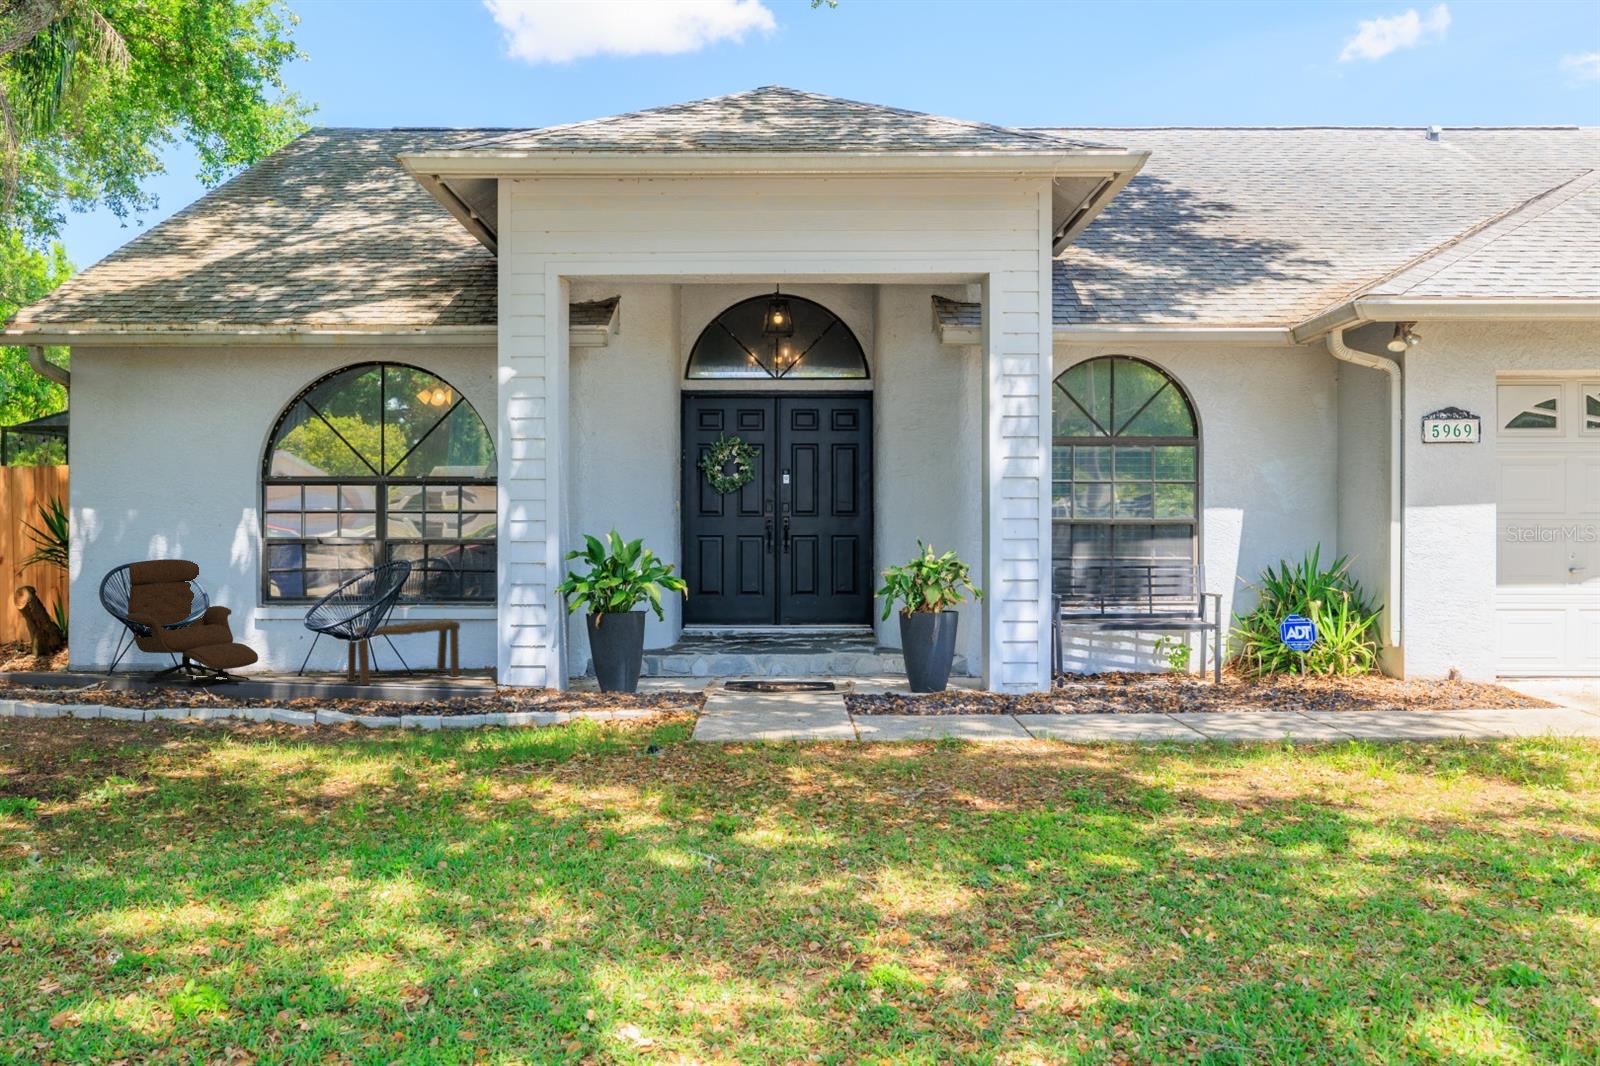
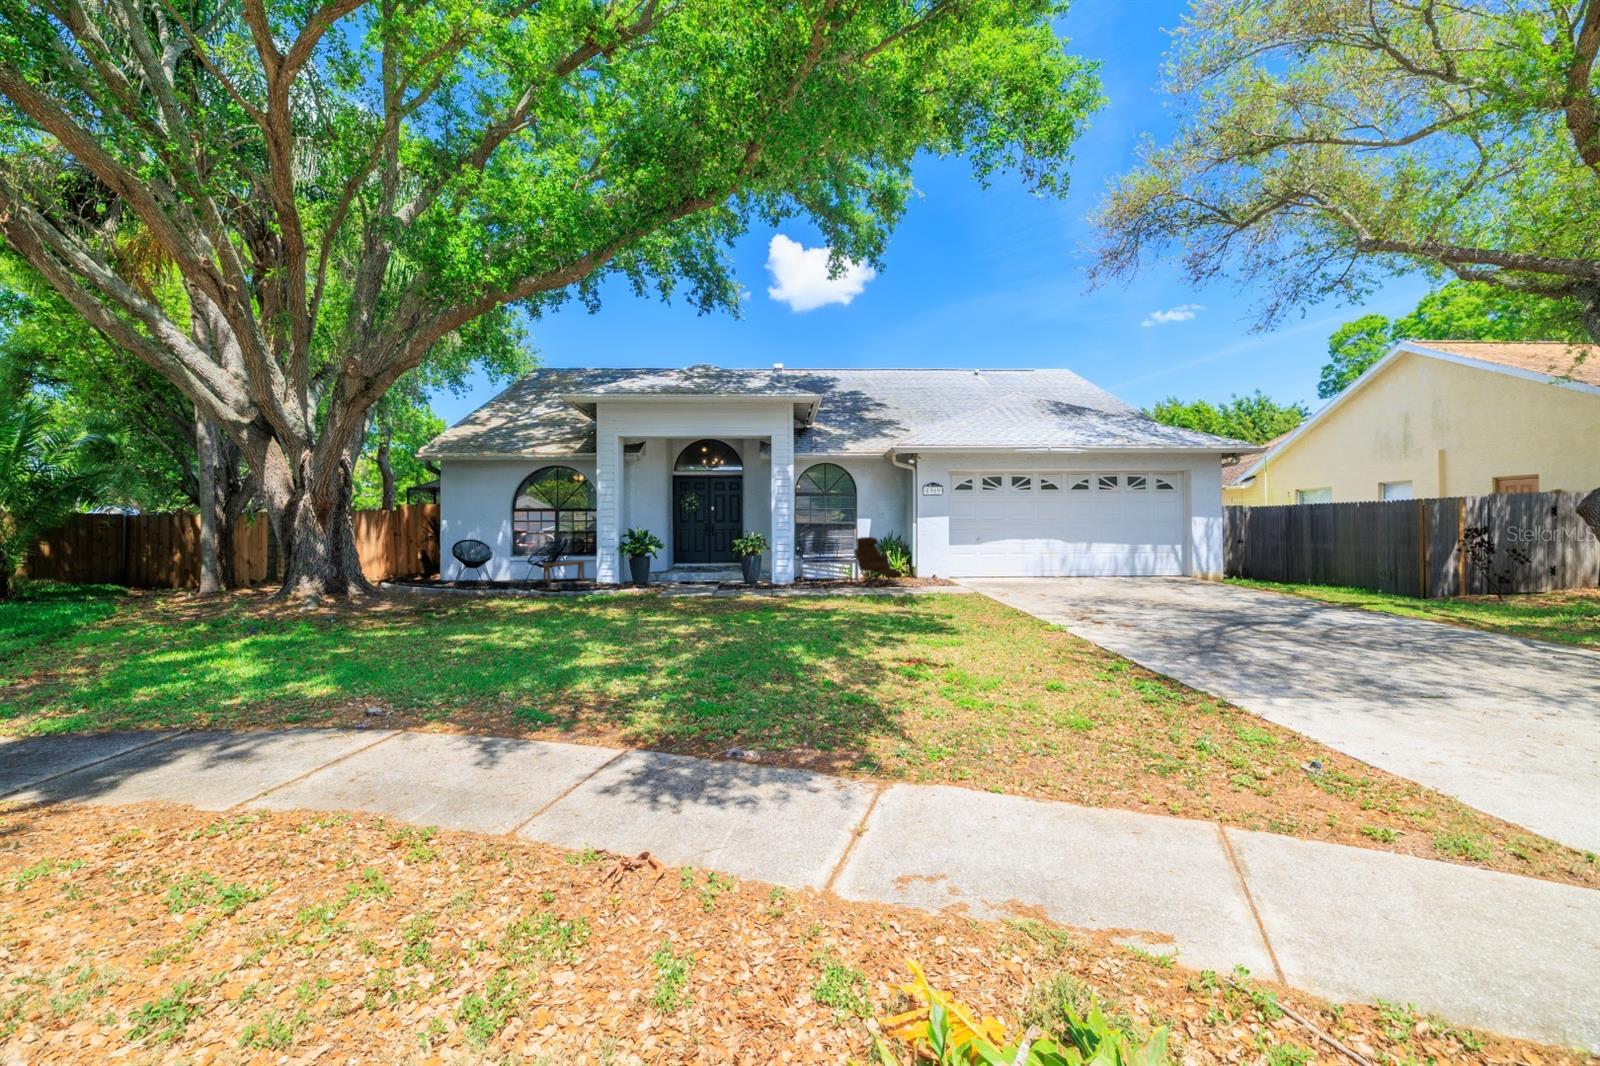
lounge chair: present [125,559,258,687] -> present [856,537,902,582]

